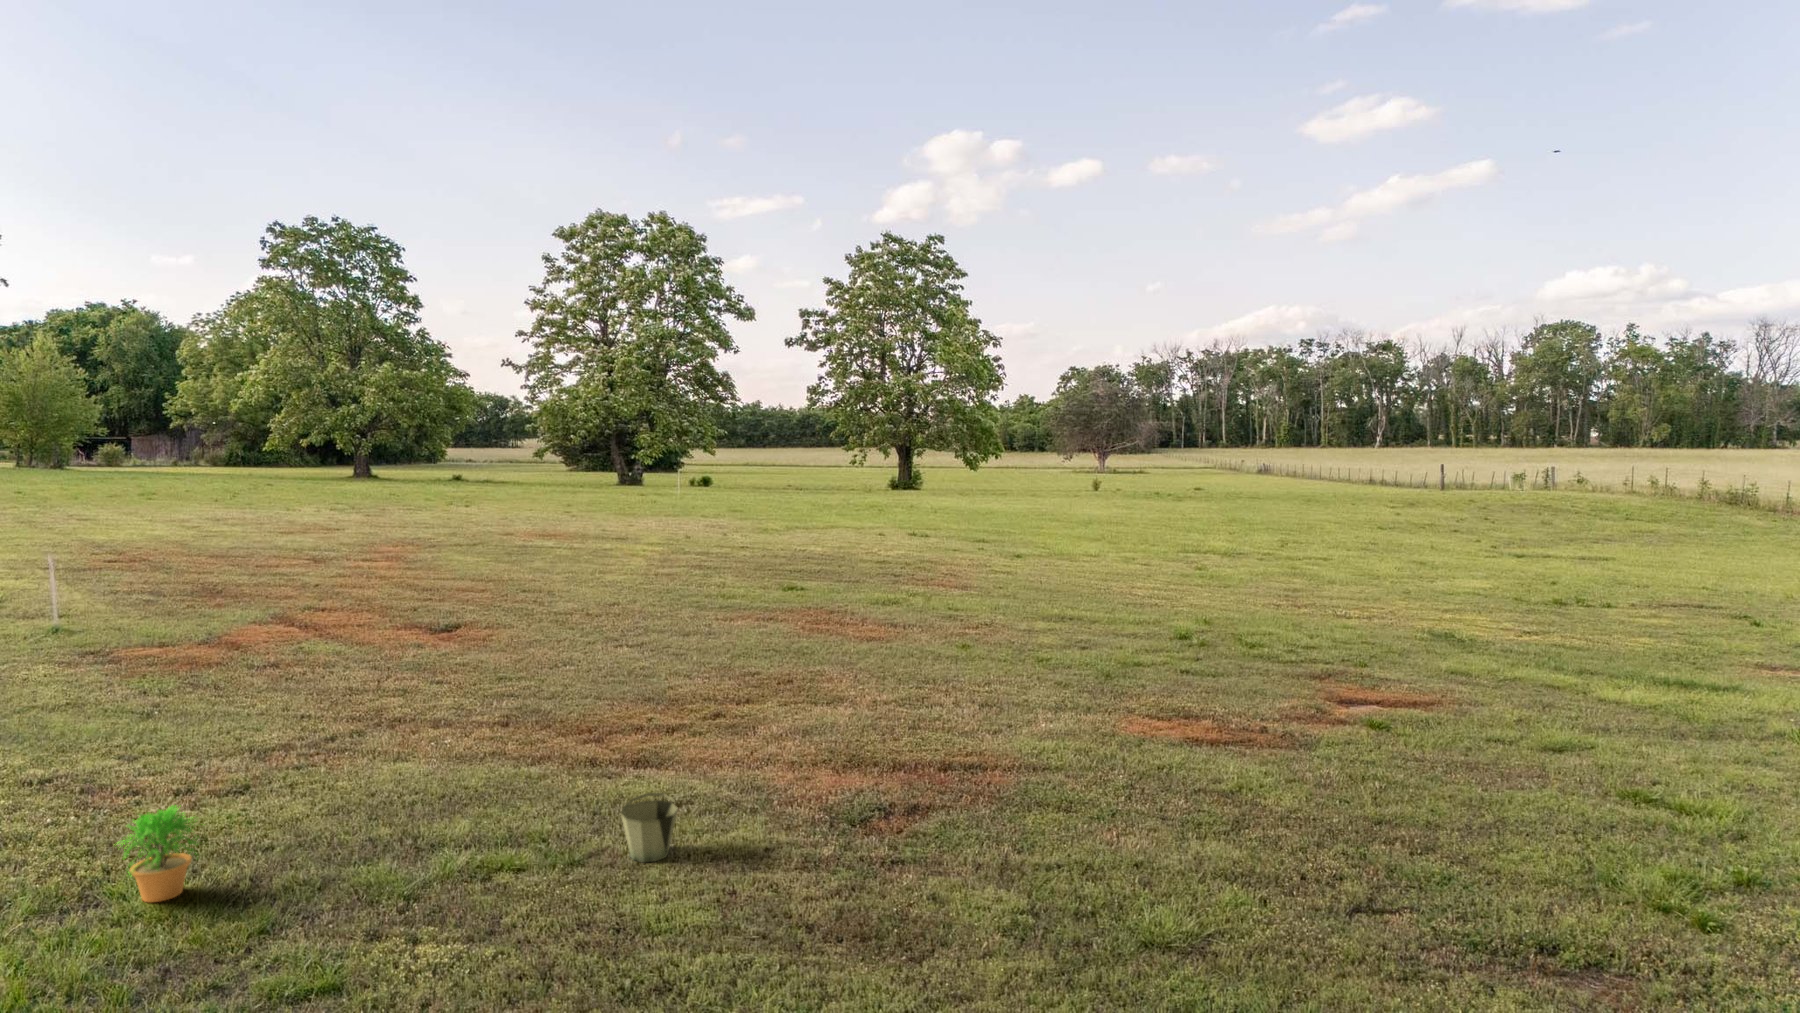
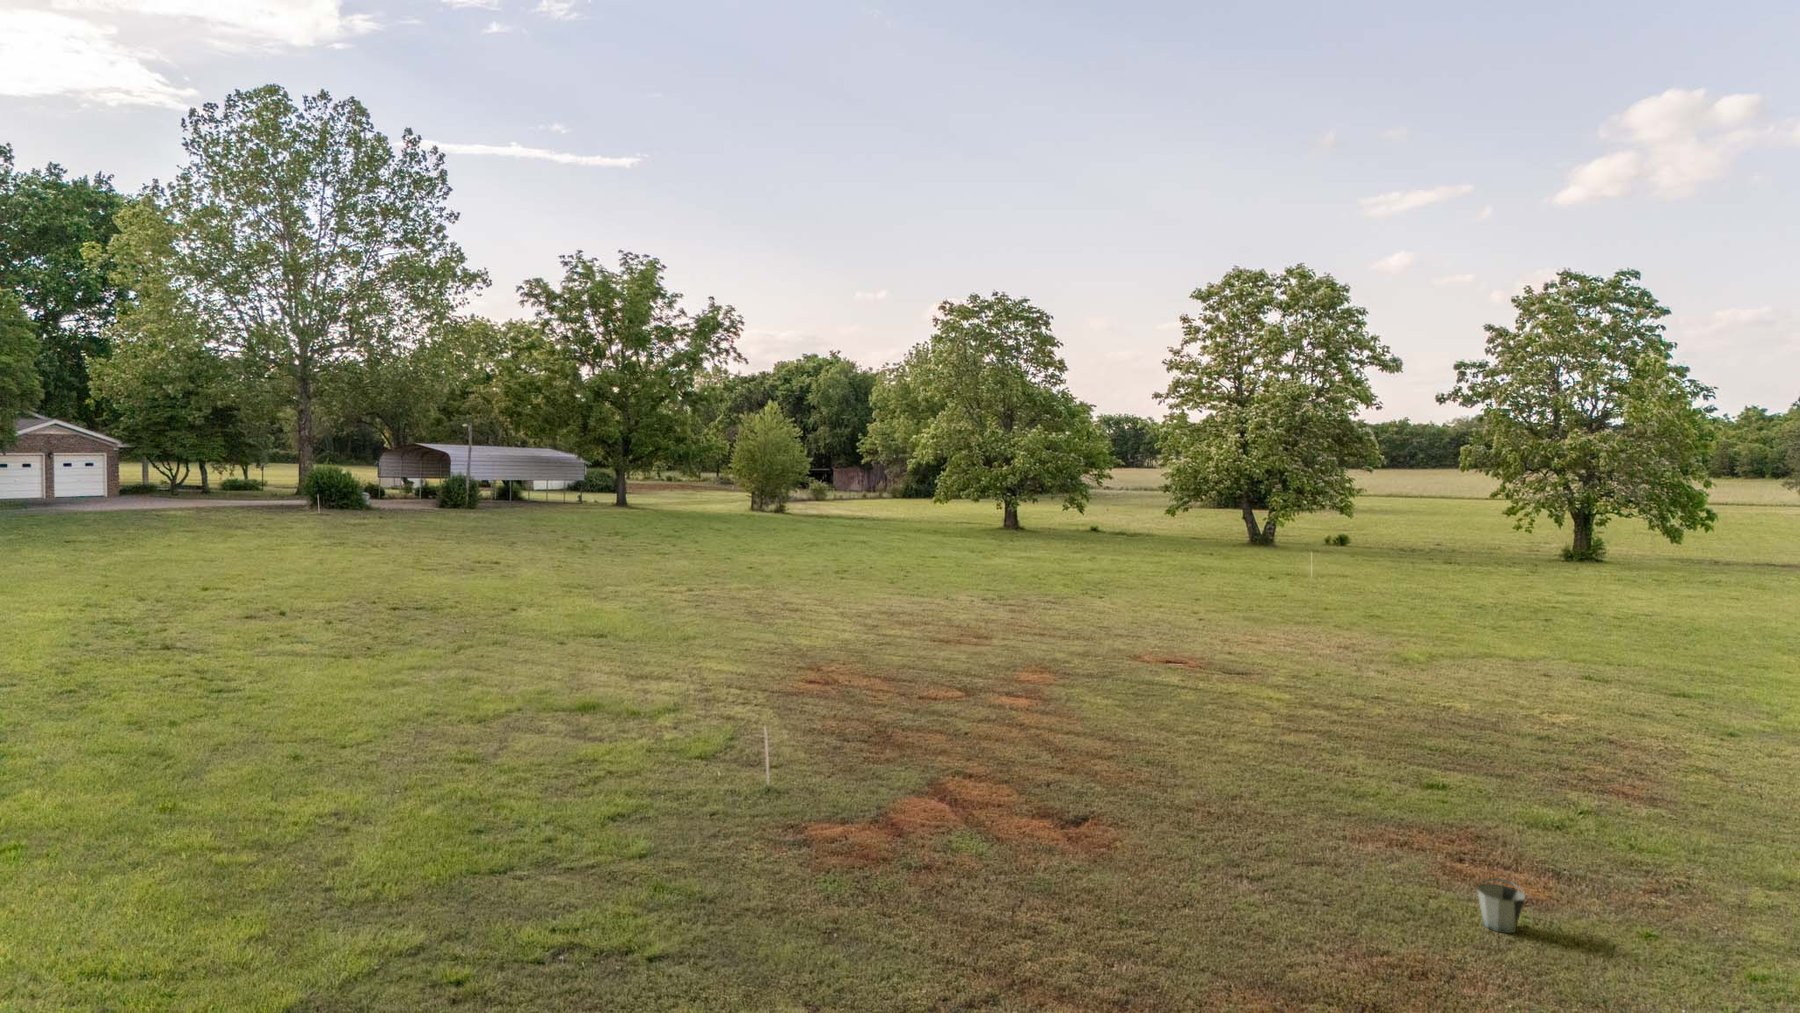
potted plant: present [117,805,198,902] -> none [1139,820,1187,882]

